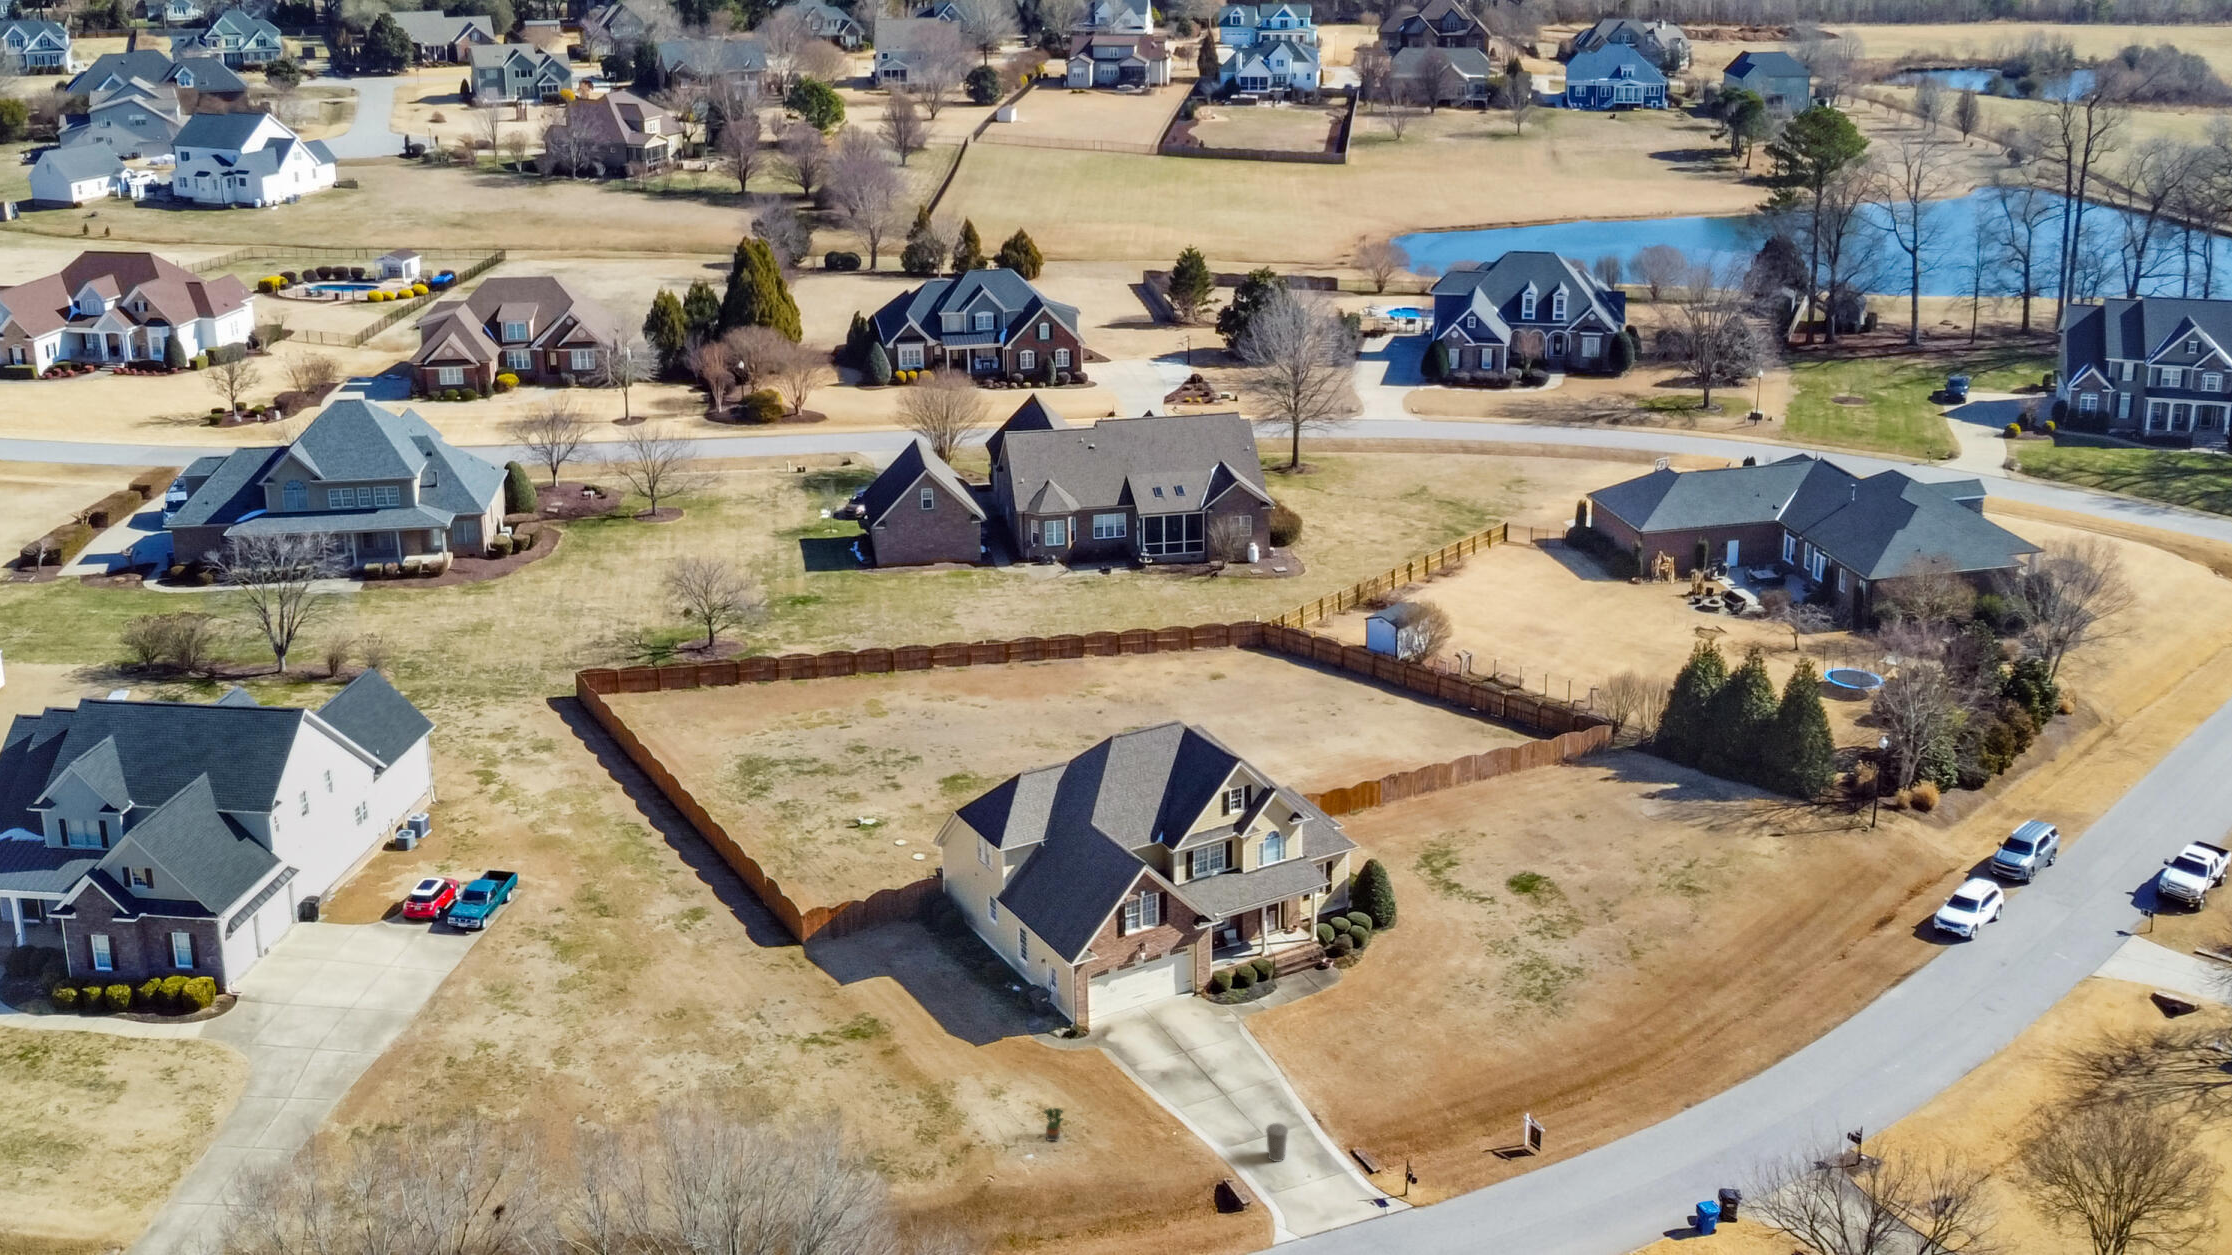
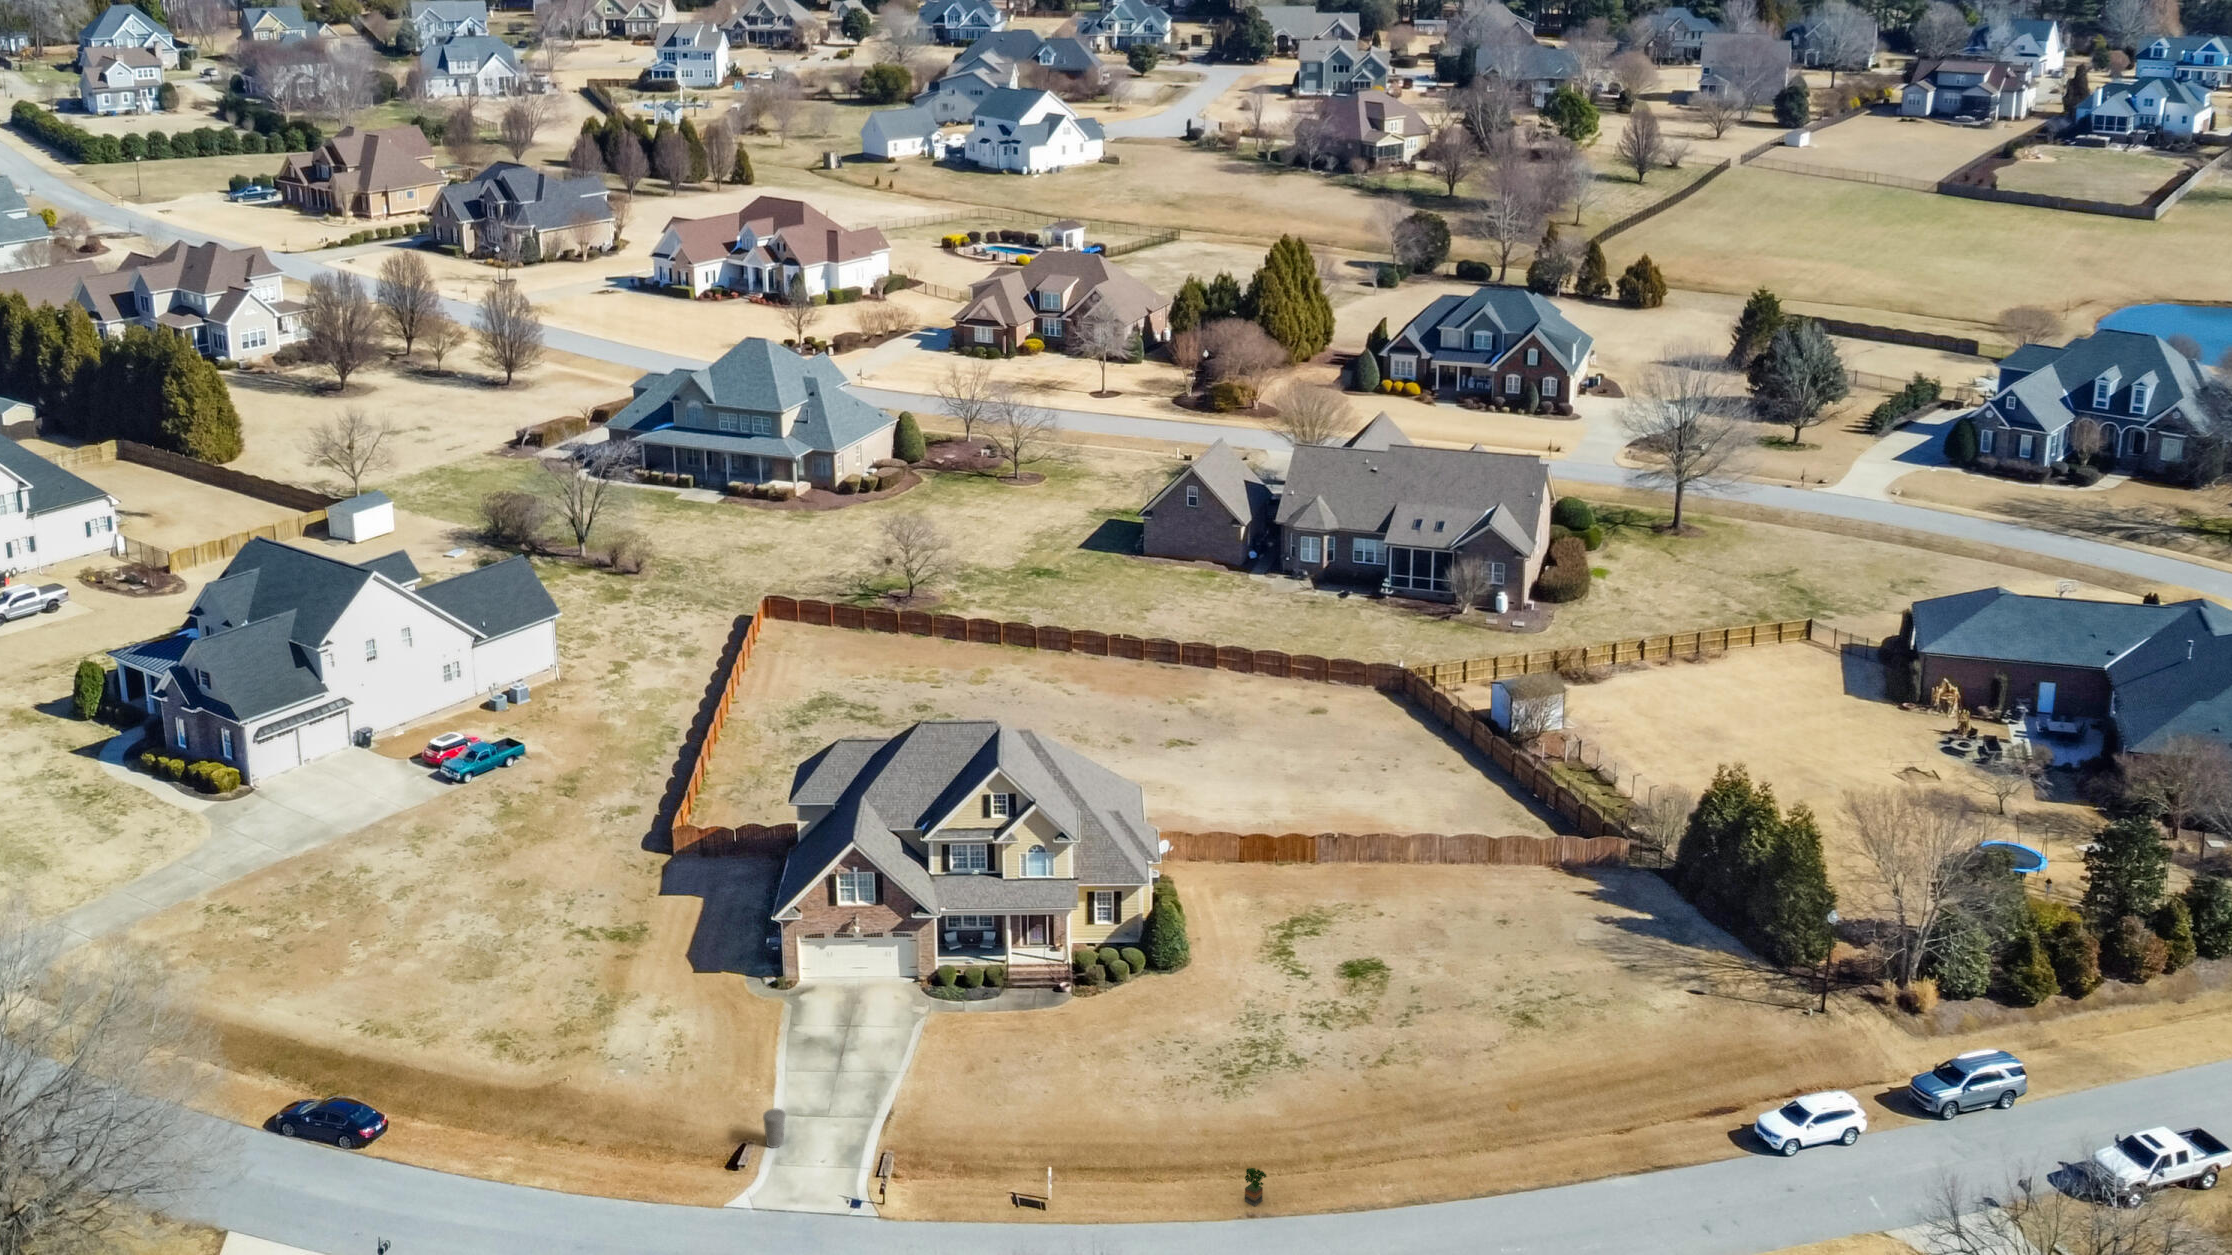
potted tree: present [1044,1108,1063,1141] -> present [1245,1168,1267,1206]

